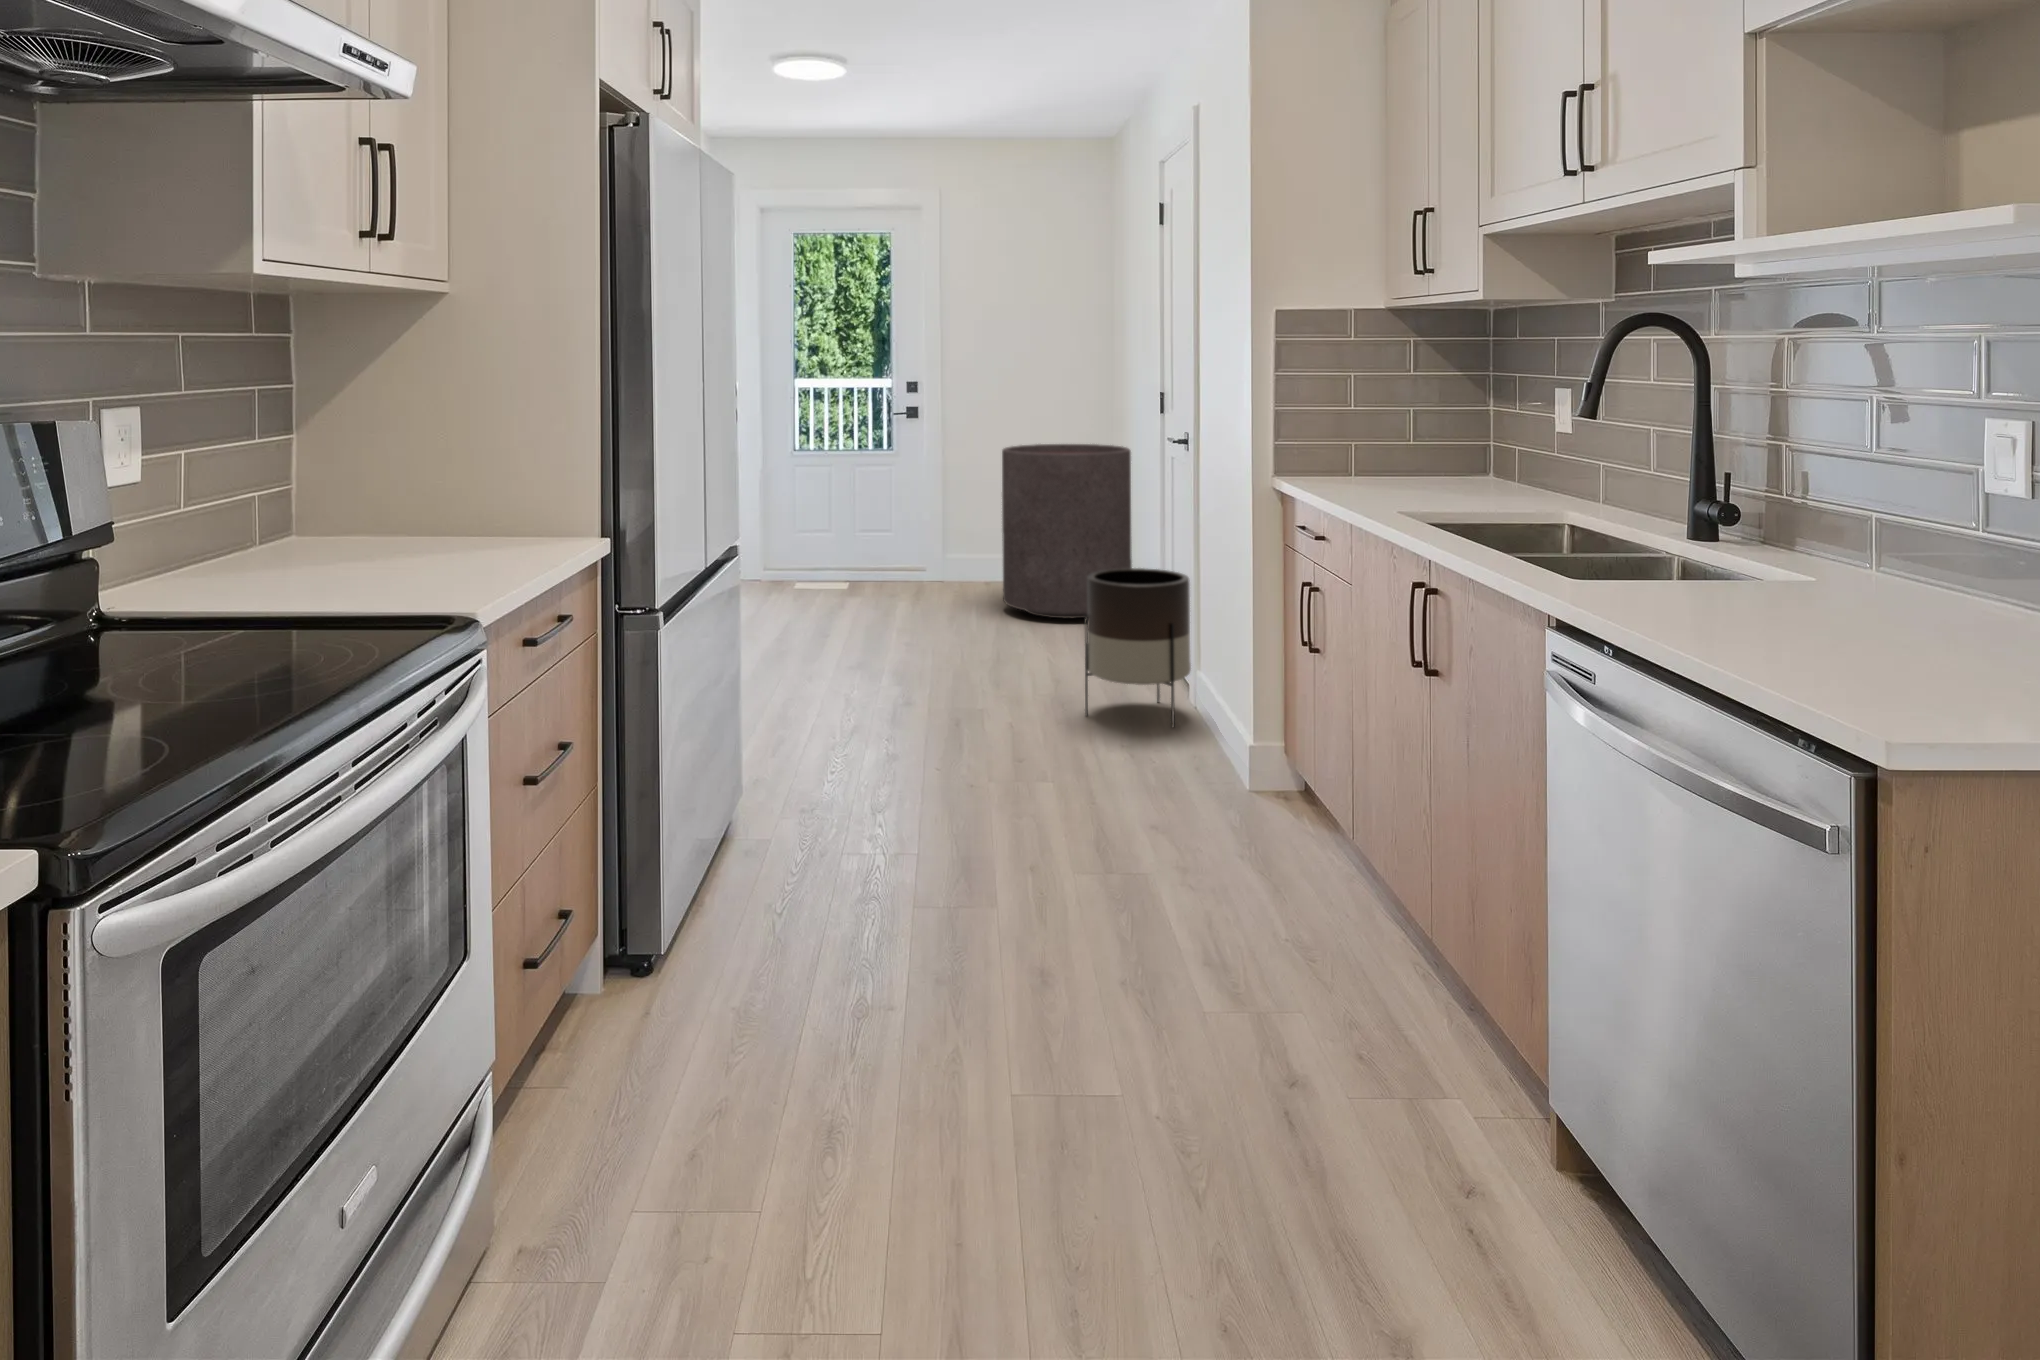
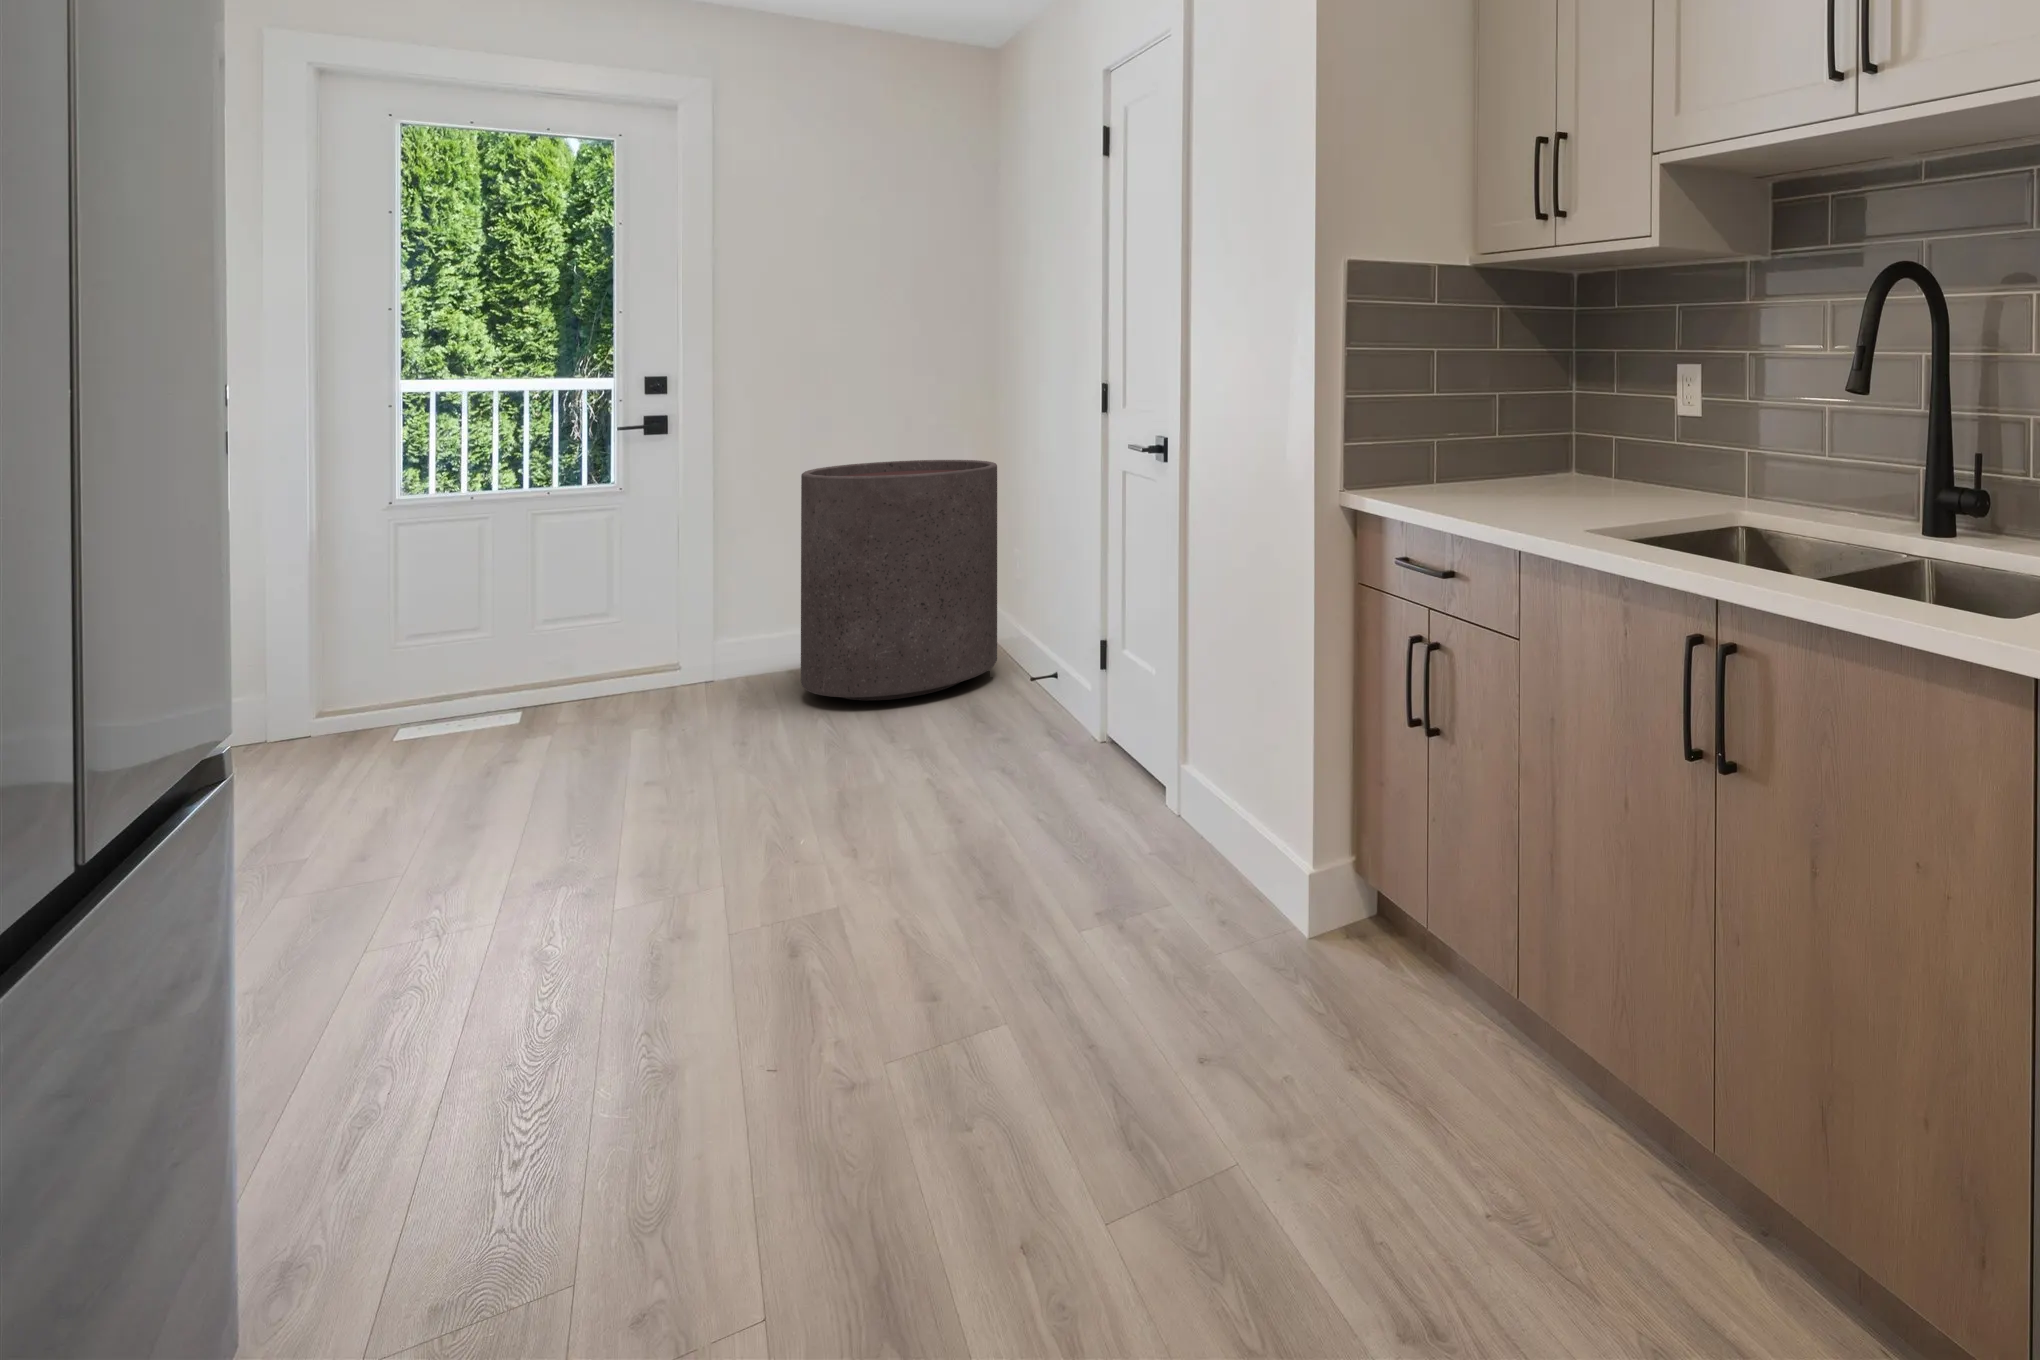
planter: present [1085,568,1191,728] -> none [1004,627,1161,861]

